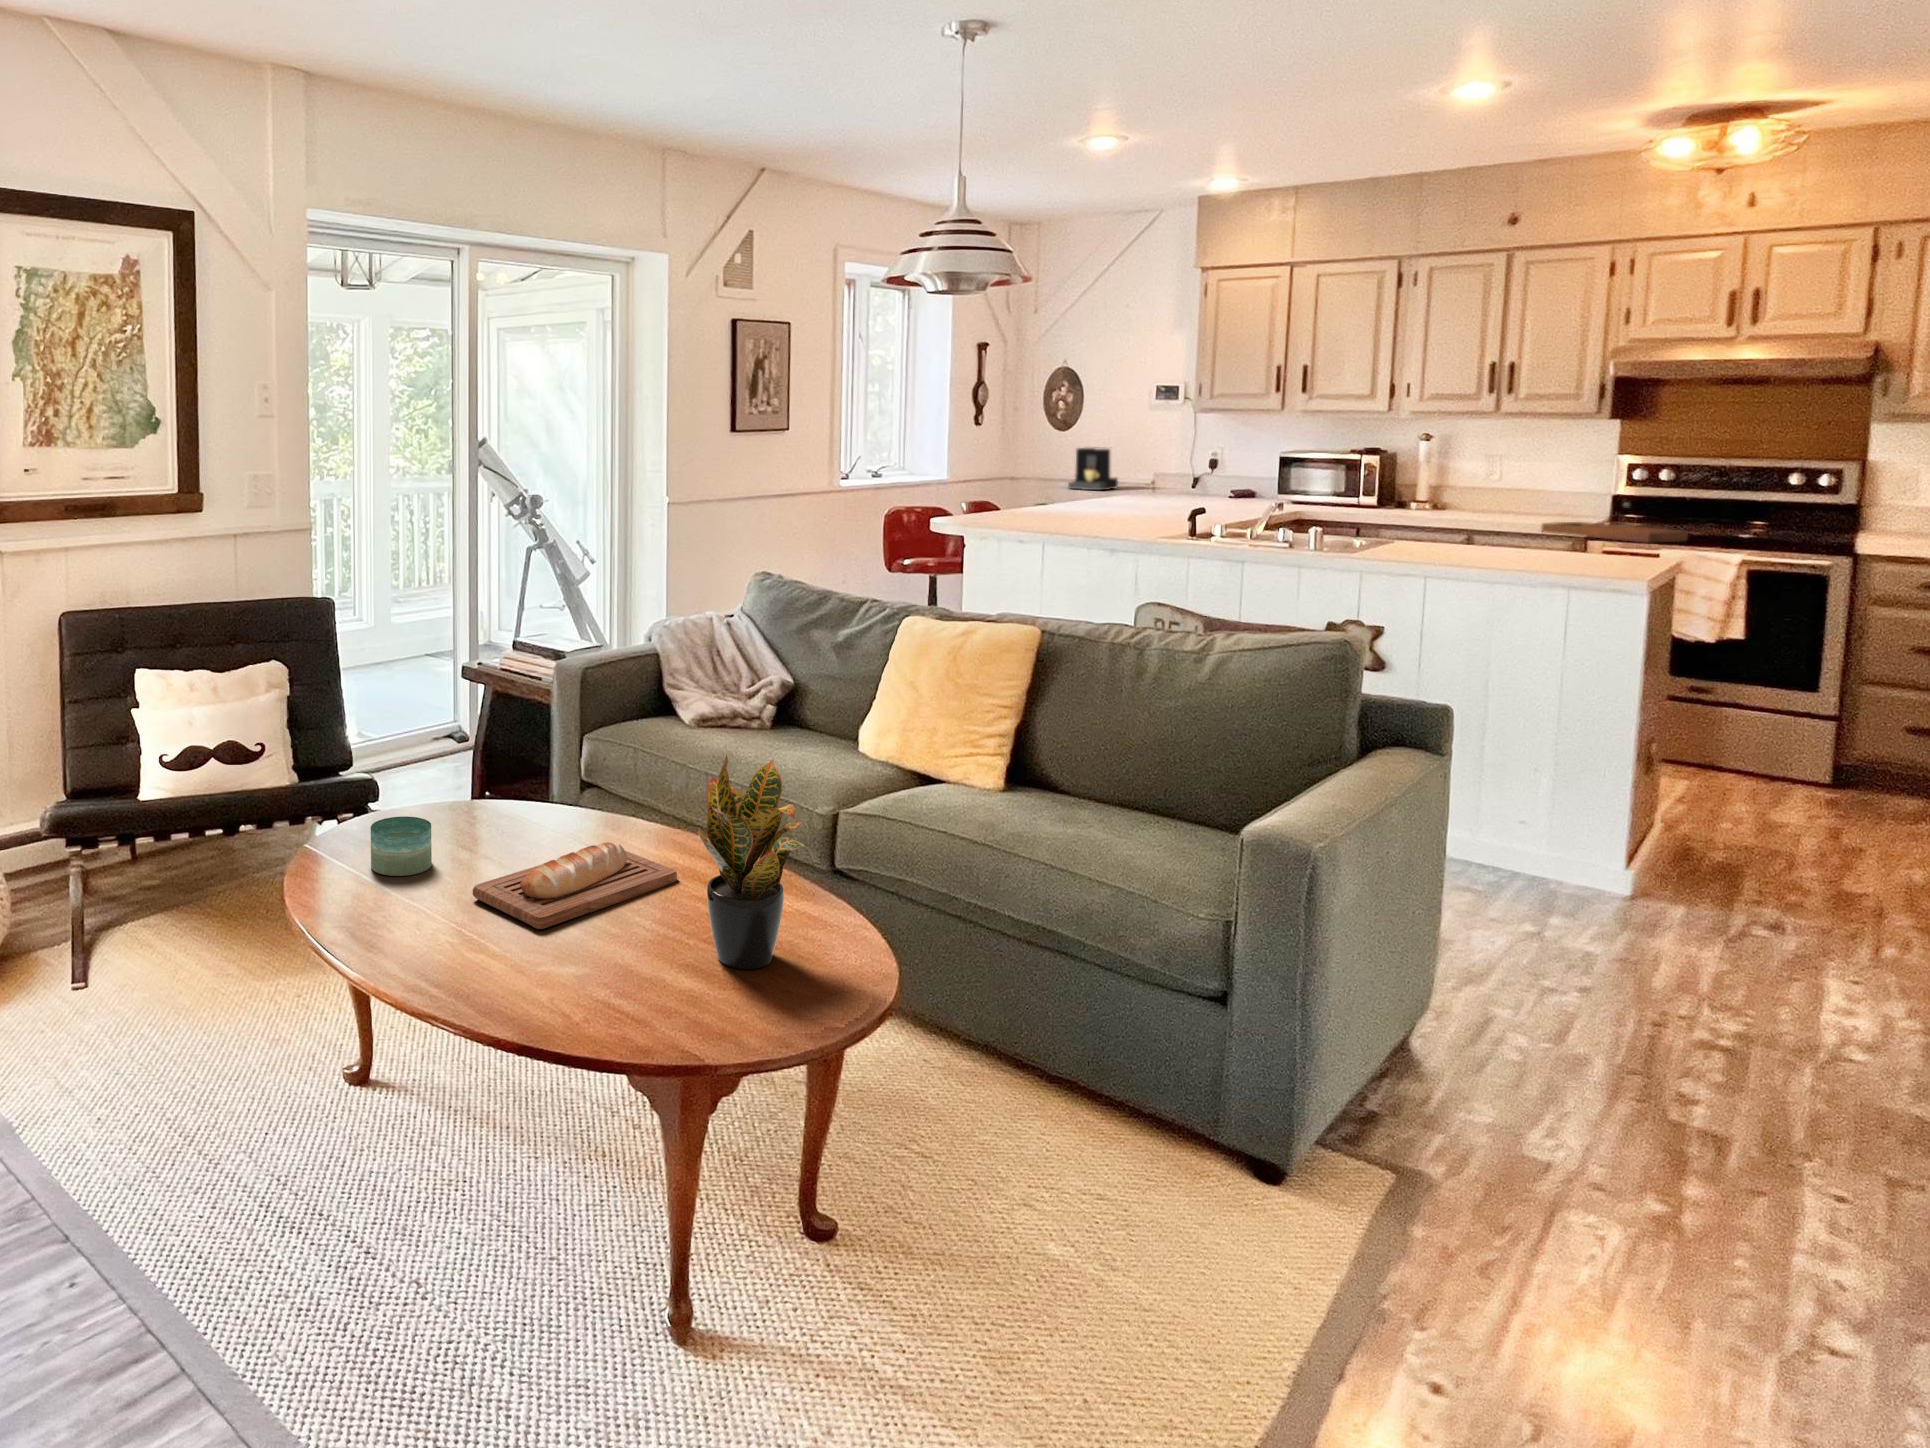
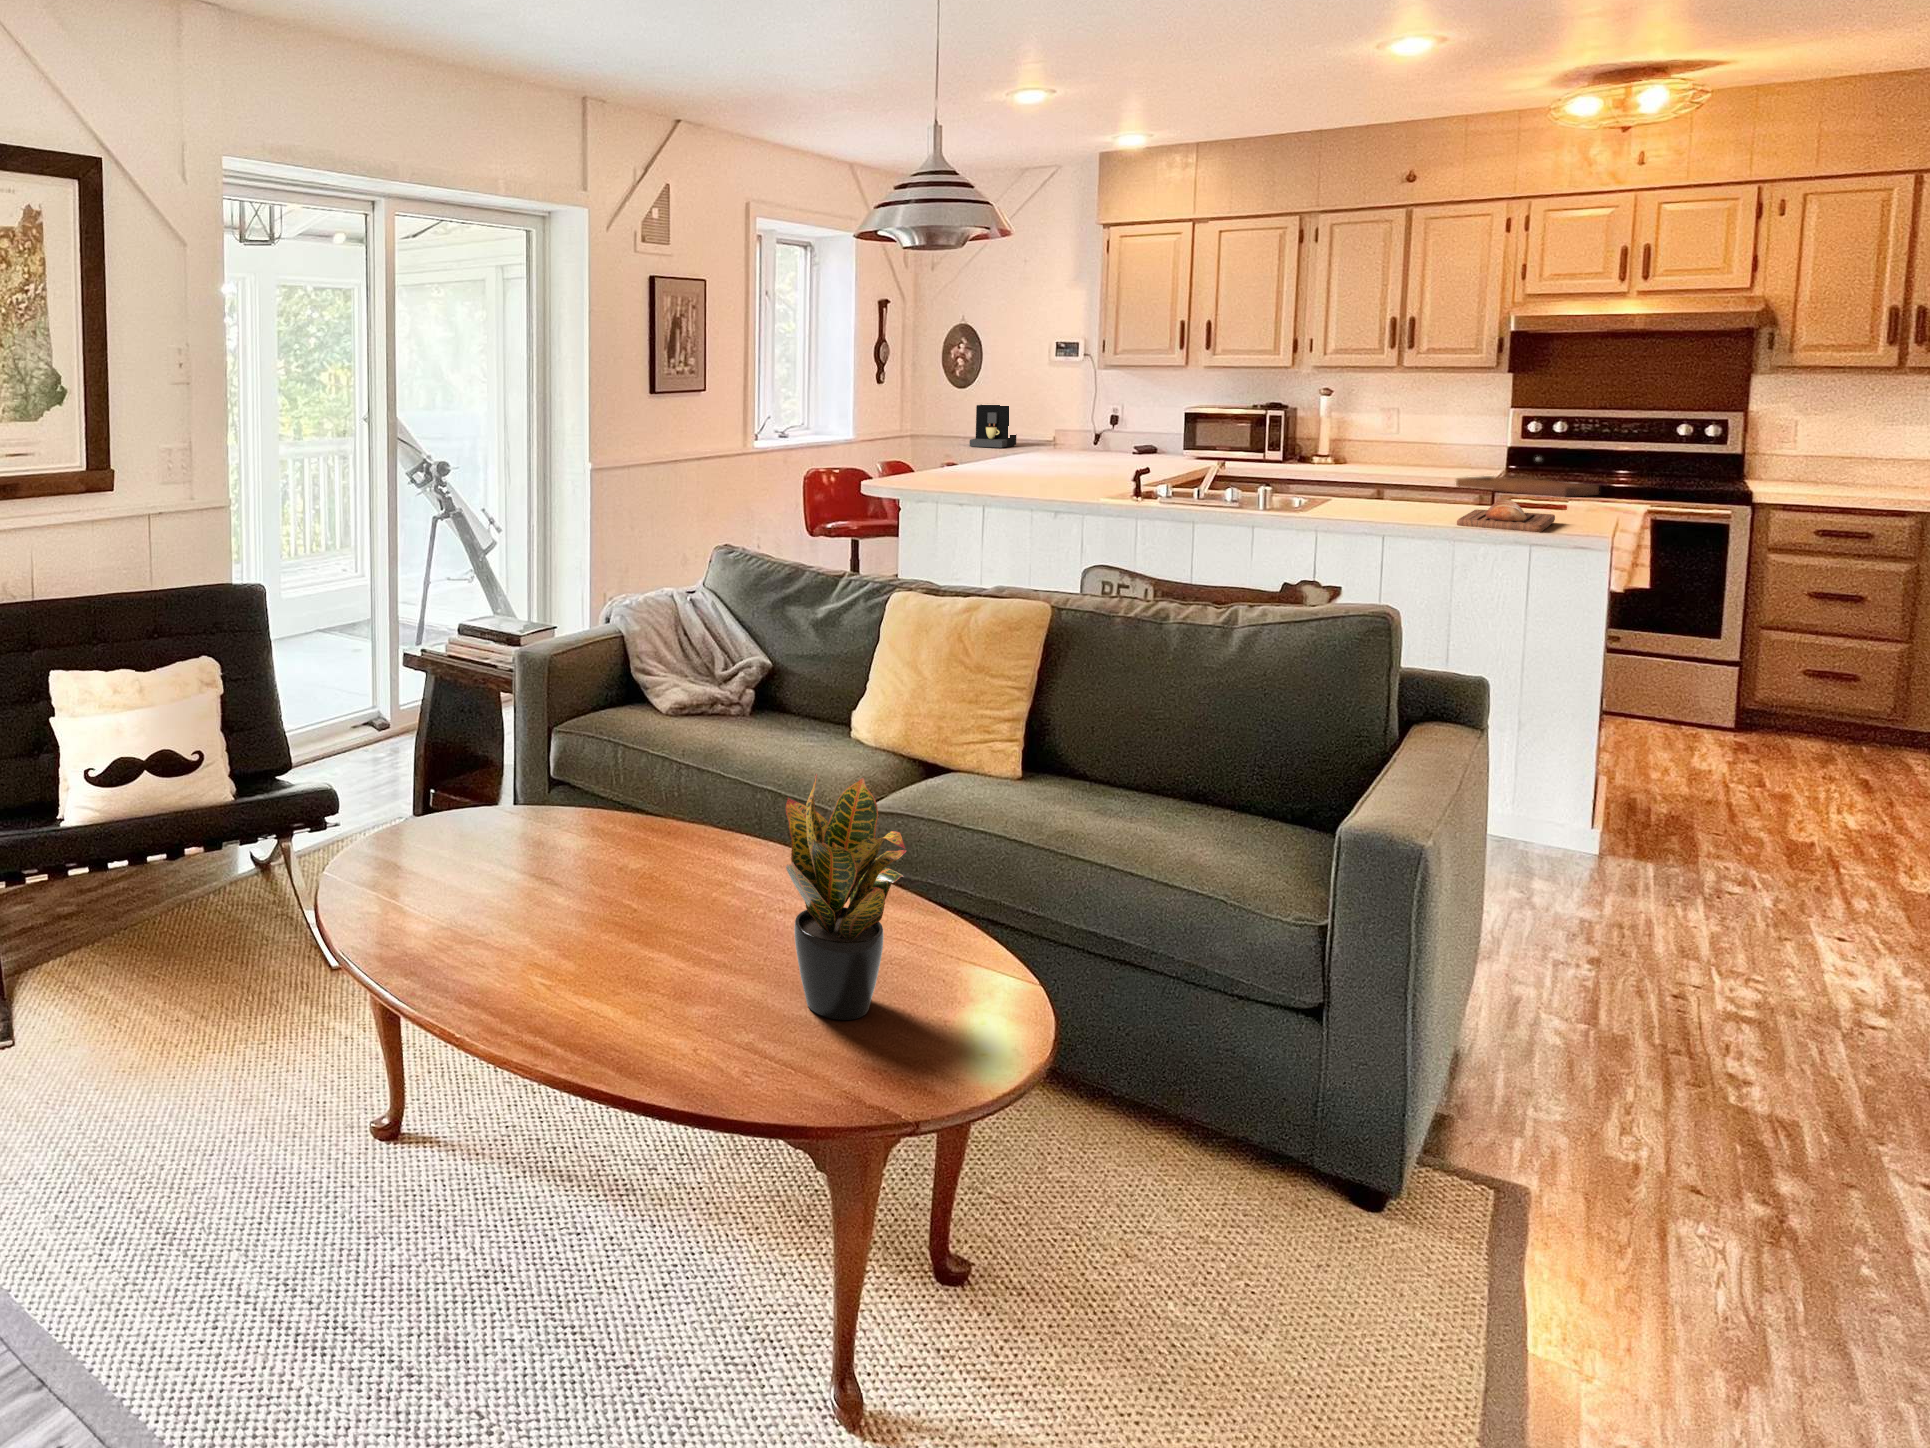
candle: present [371,816,432,876] -> none [371,844,440,916]
bread loaf: present [473,842,677,929] -> present [1457,500,1555,532]

